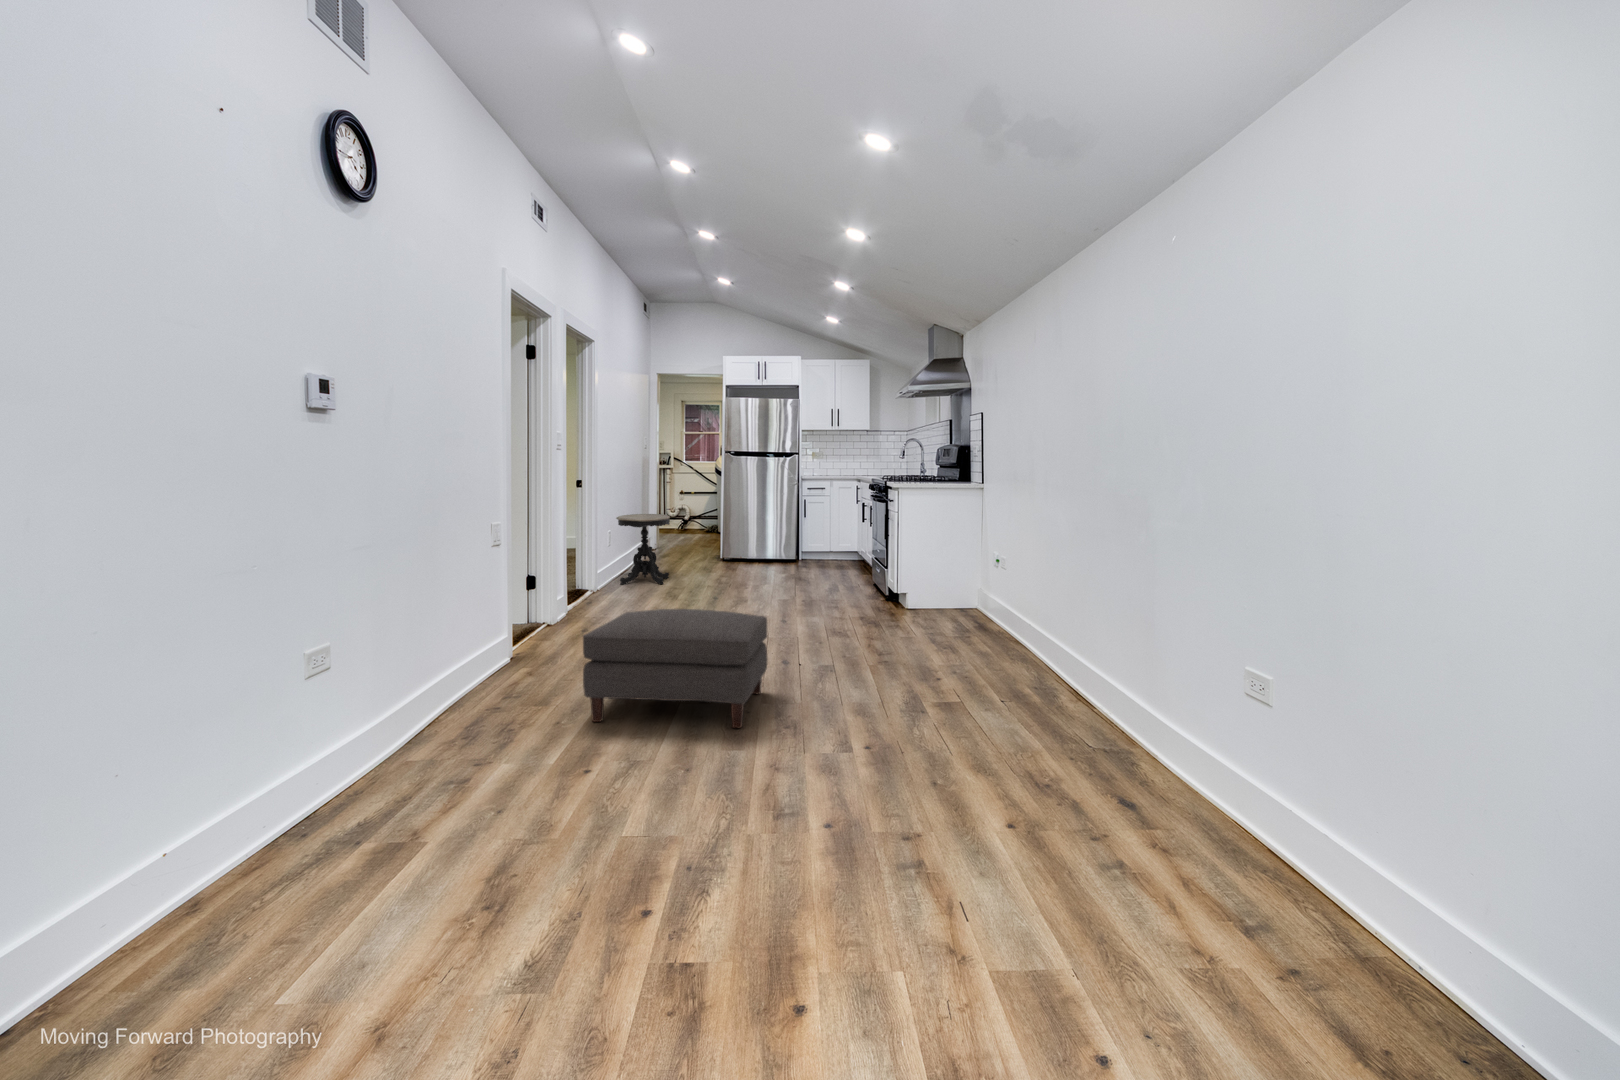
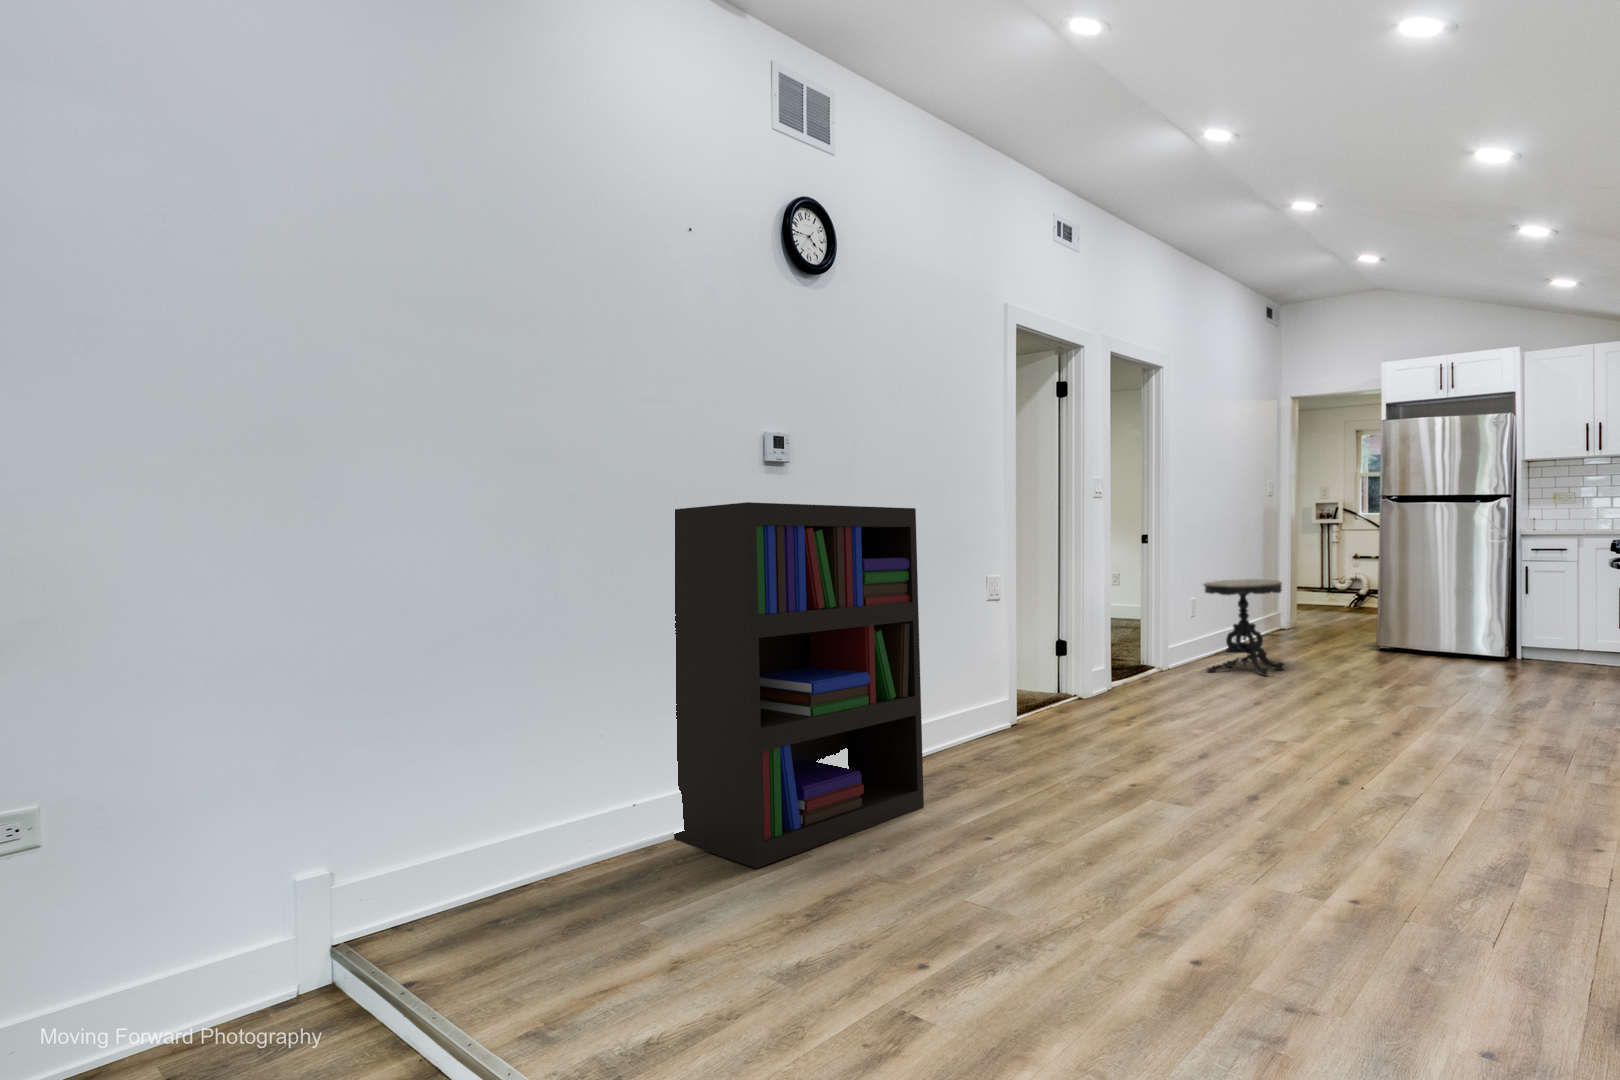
bookshelf: none [184,470,500,882] -> present [674,502,924,868]
ottoman: present [583,609,768,728] -> none [1024,679,1290,844]

